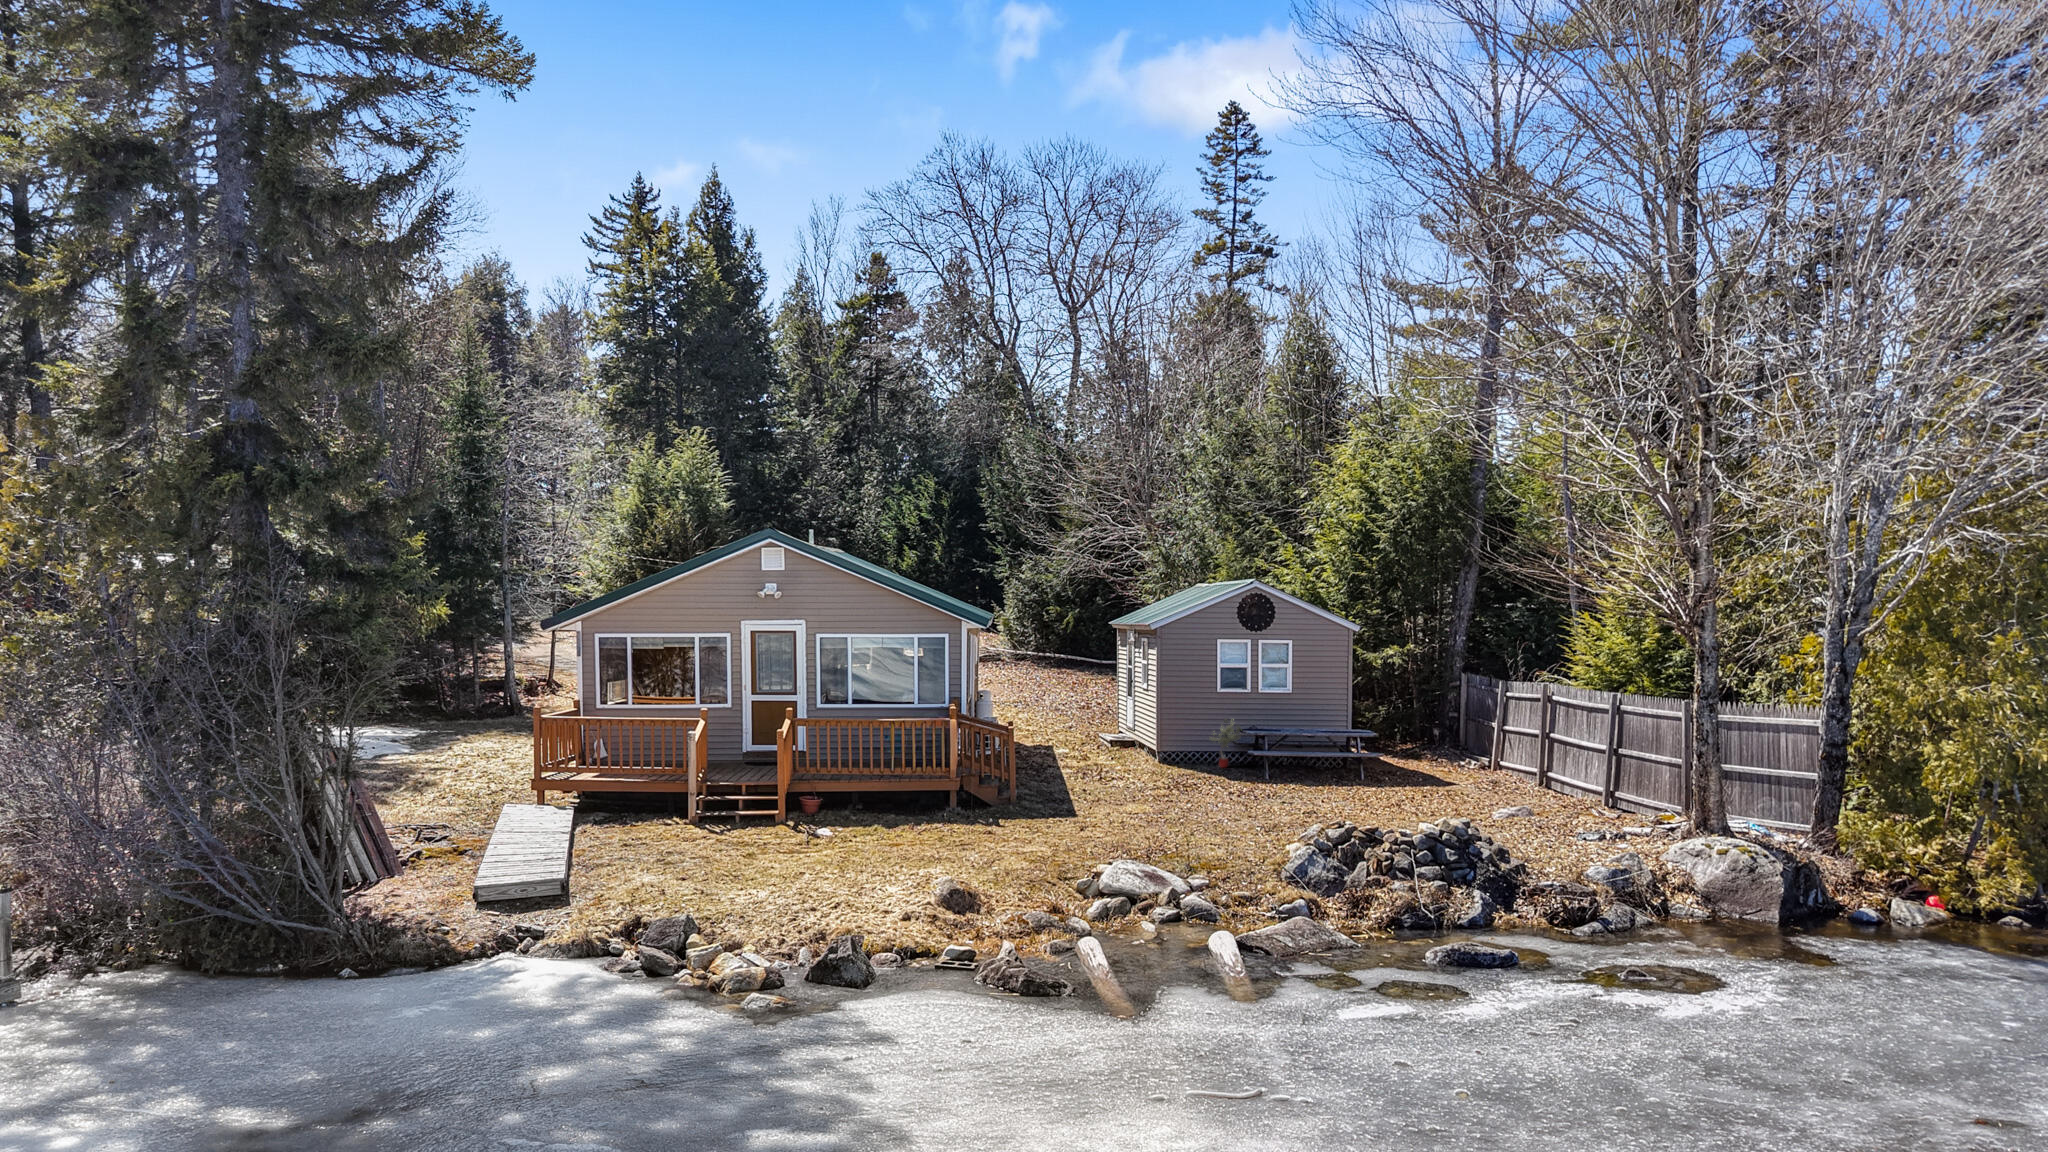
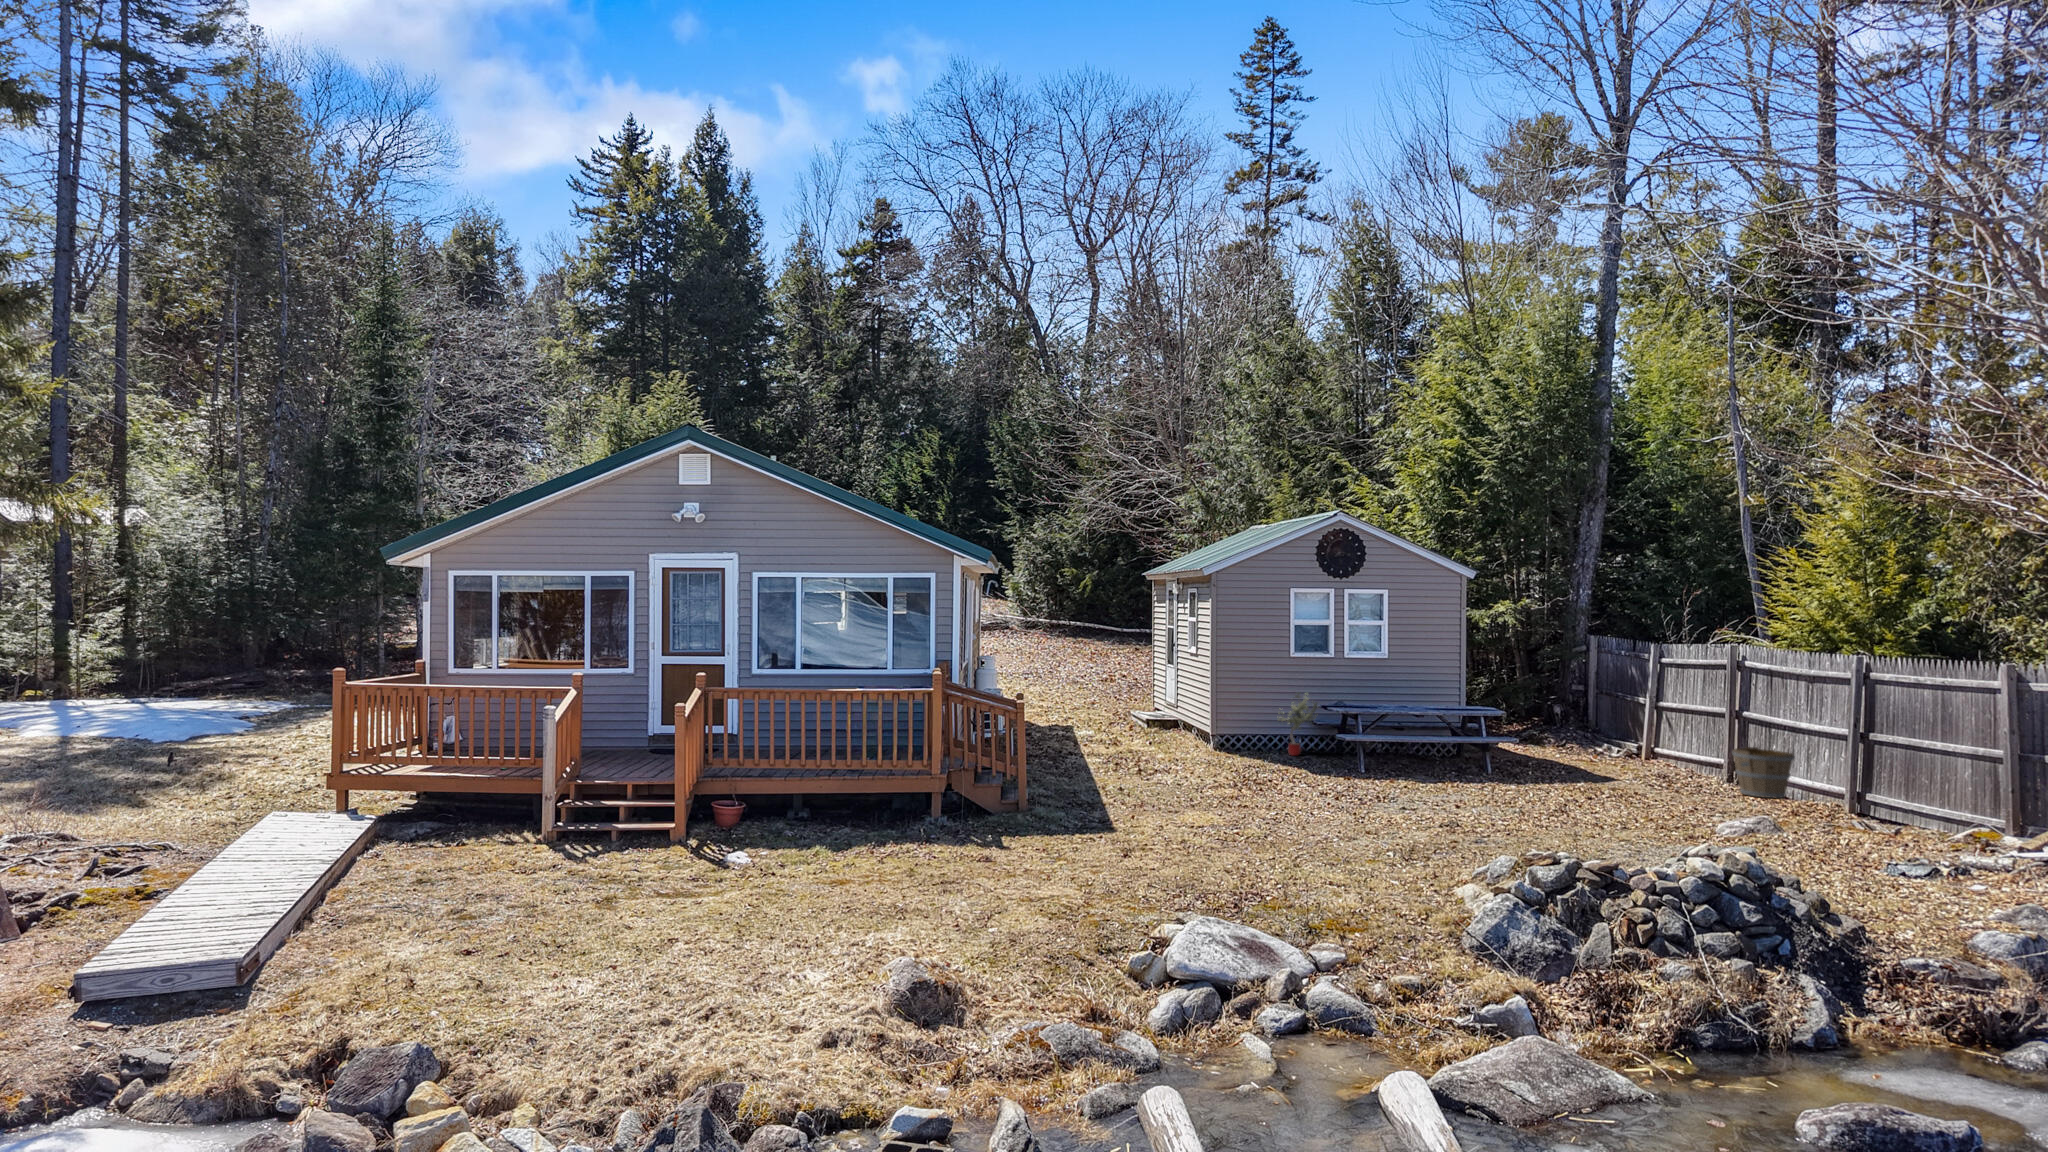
wooden bucket: none [1533,759,1575,796] -> present [1732,747,1795,798]

